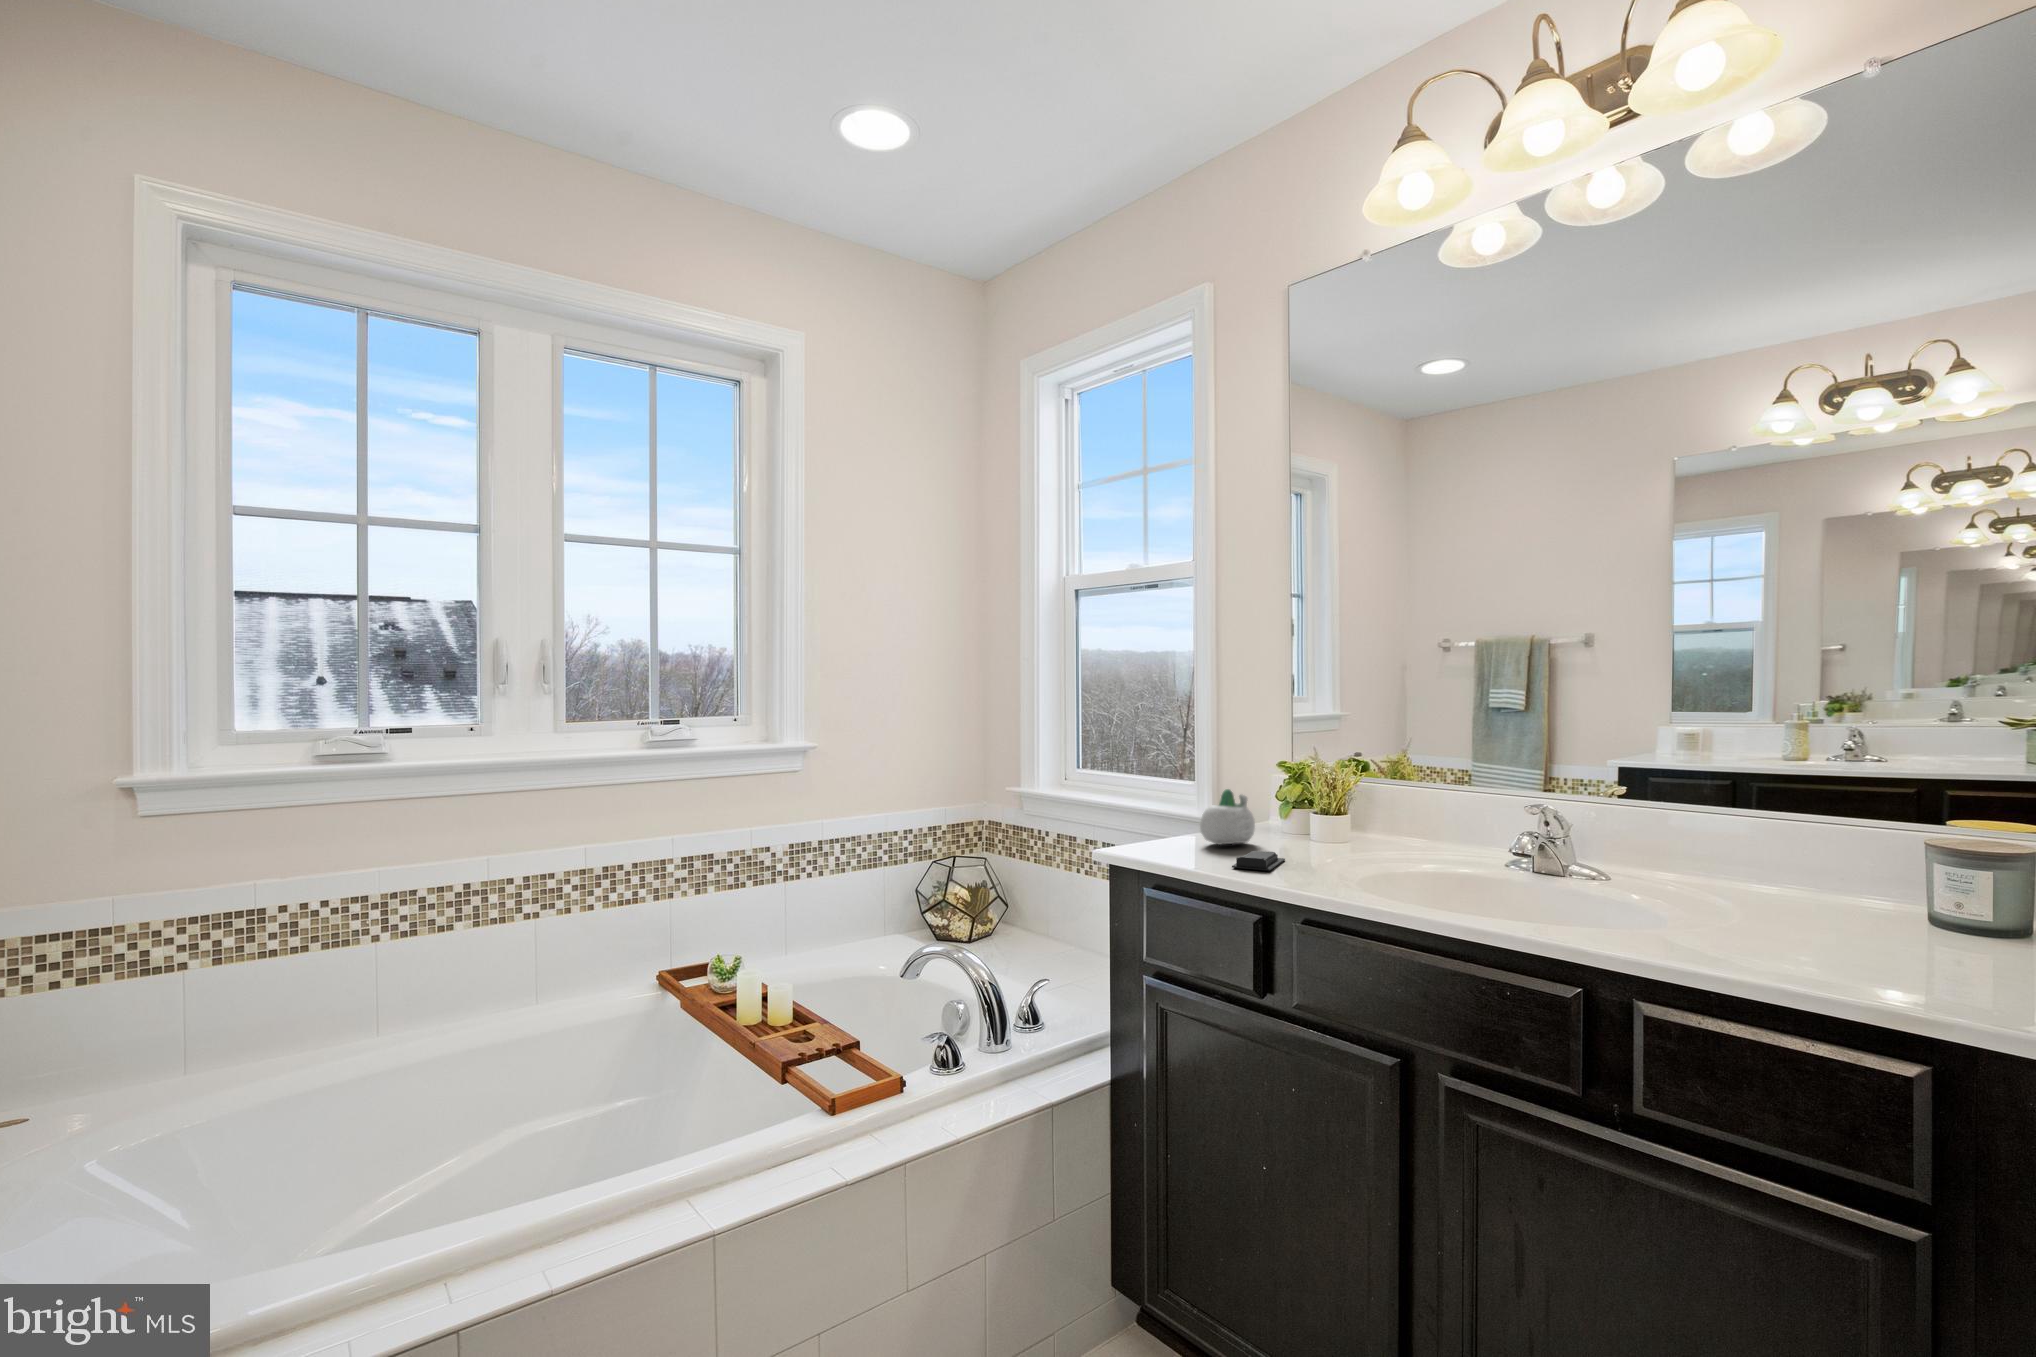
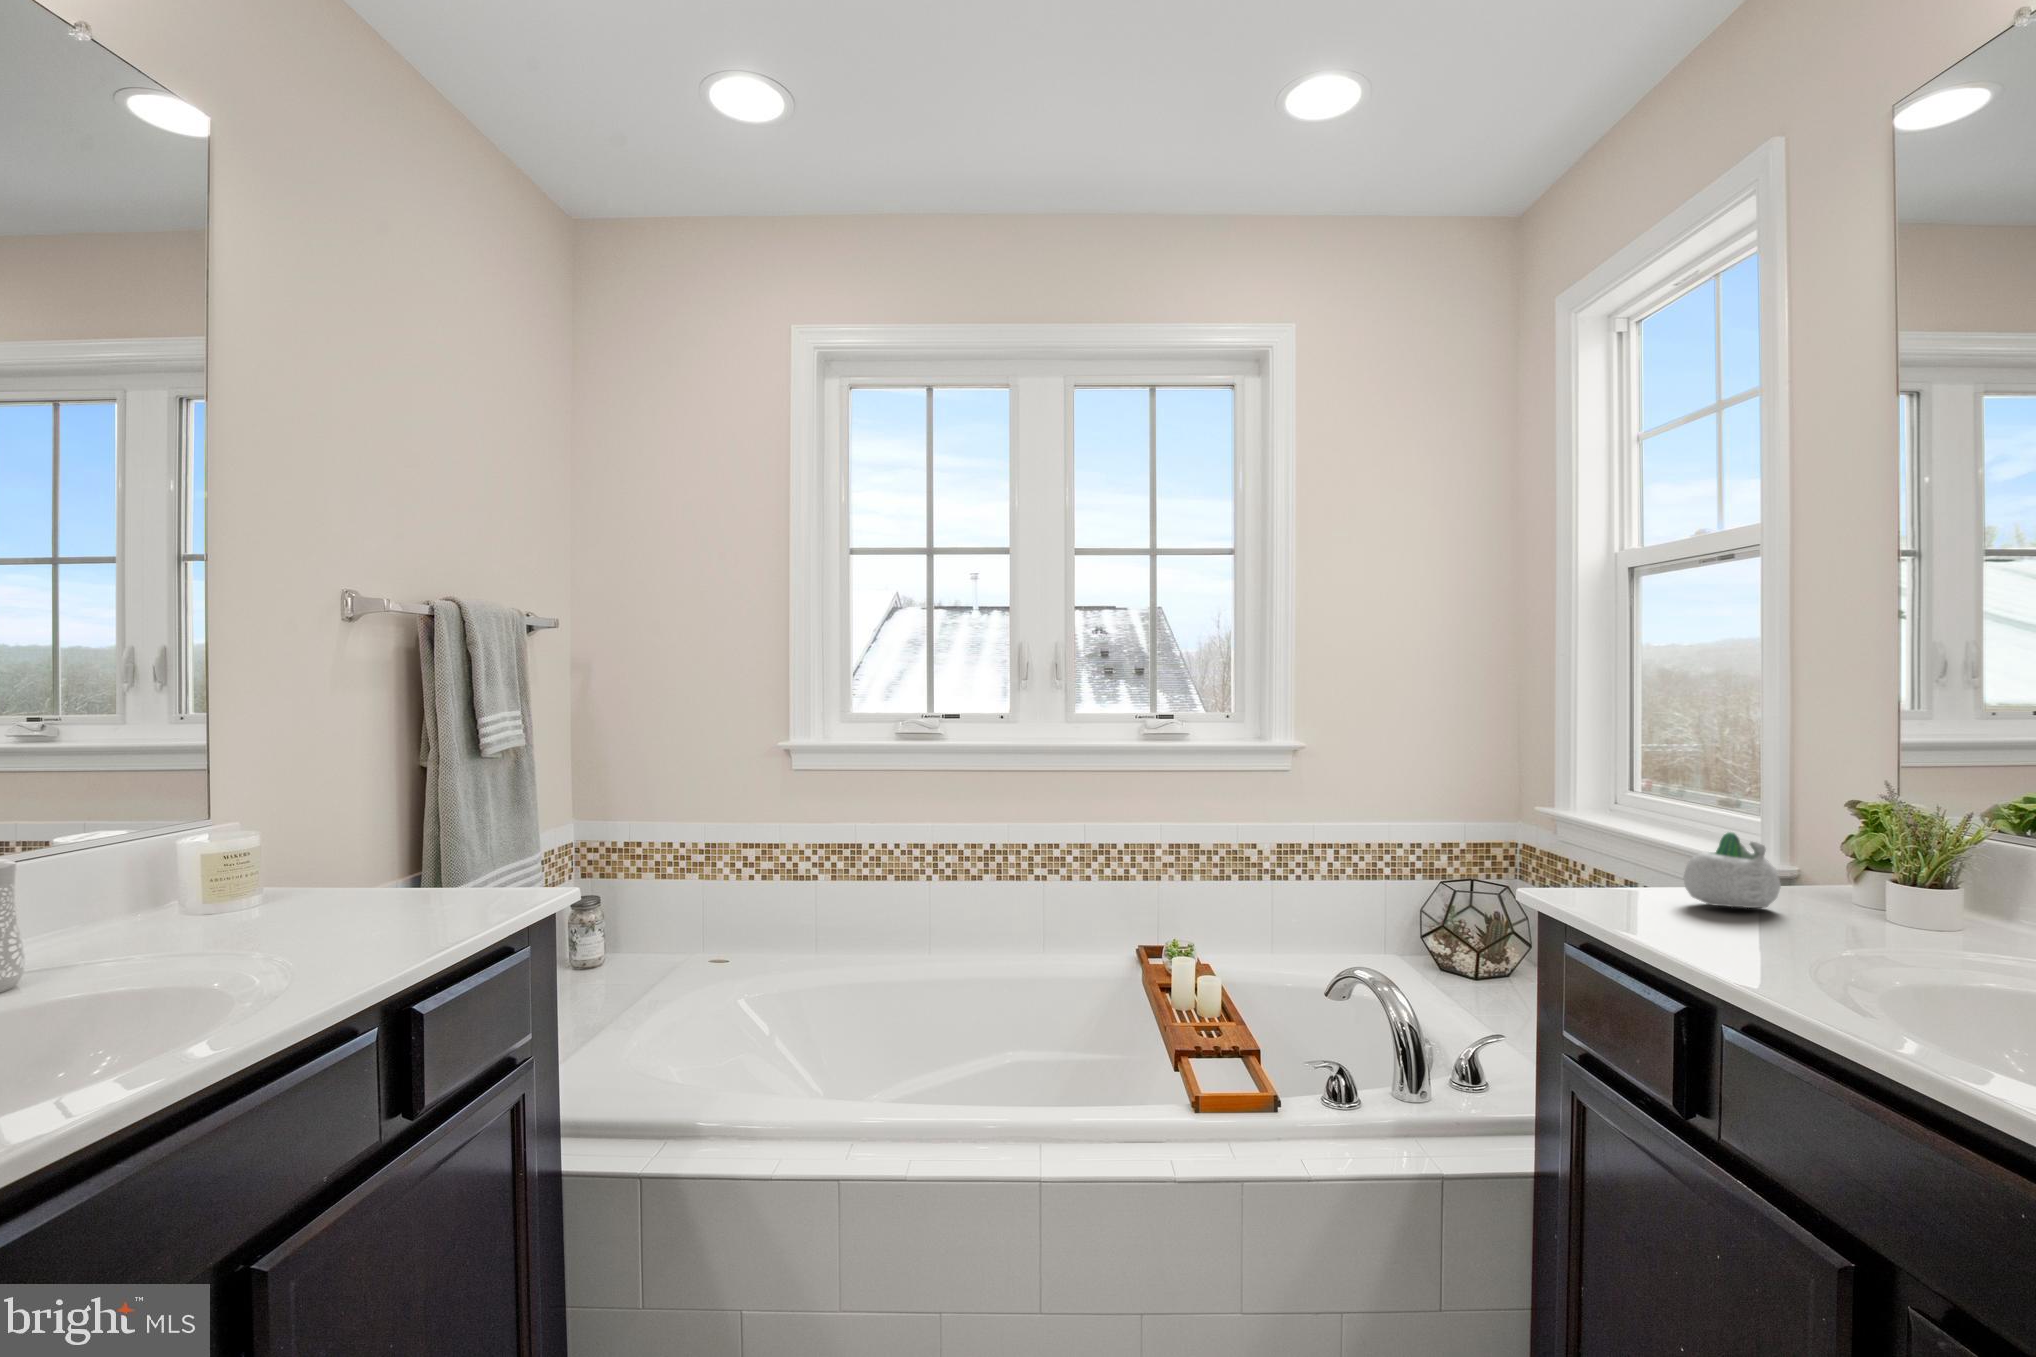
soap bar: present [1232,851,1285,871] -> none [1681,919,1793,948]

